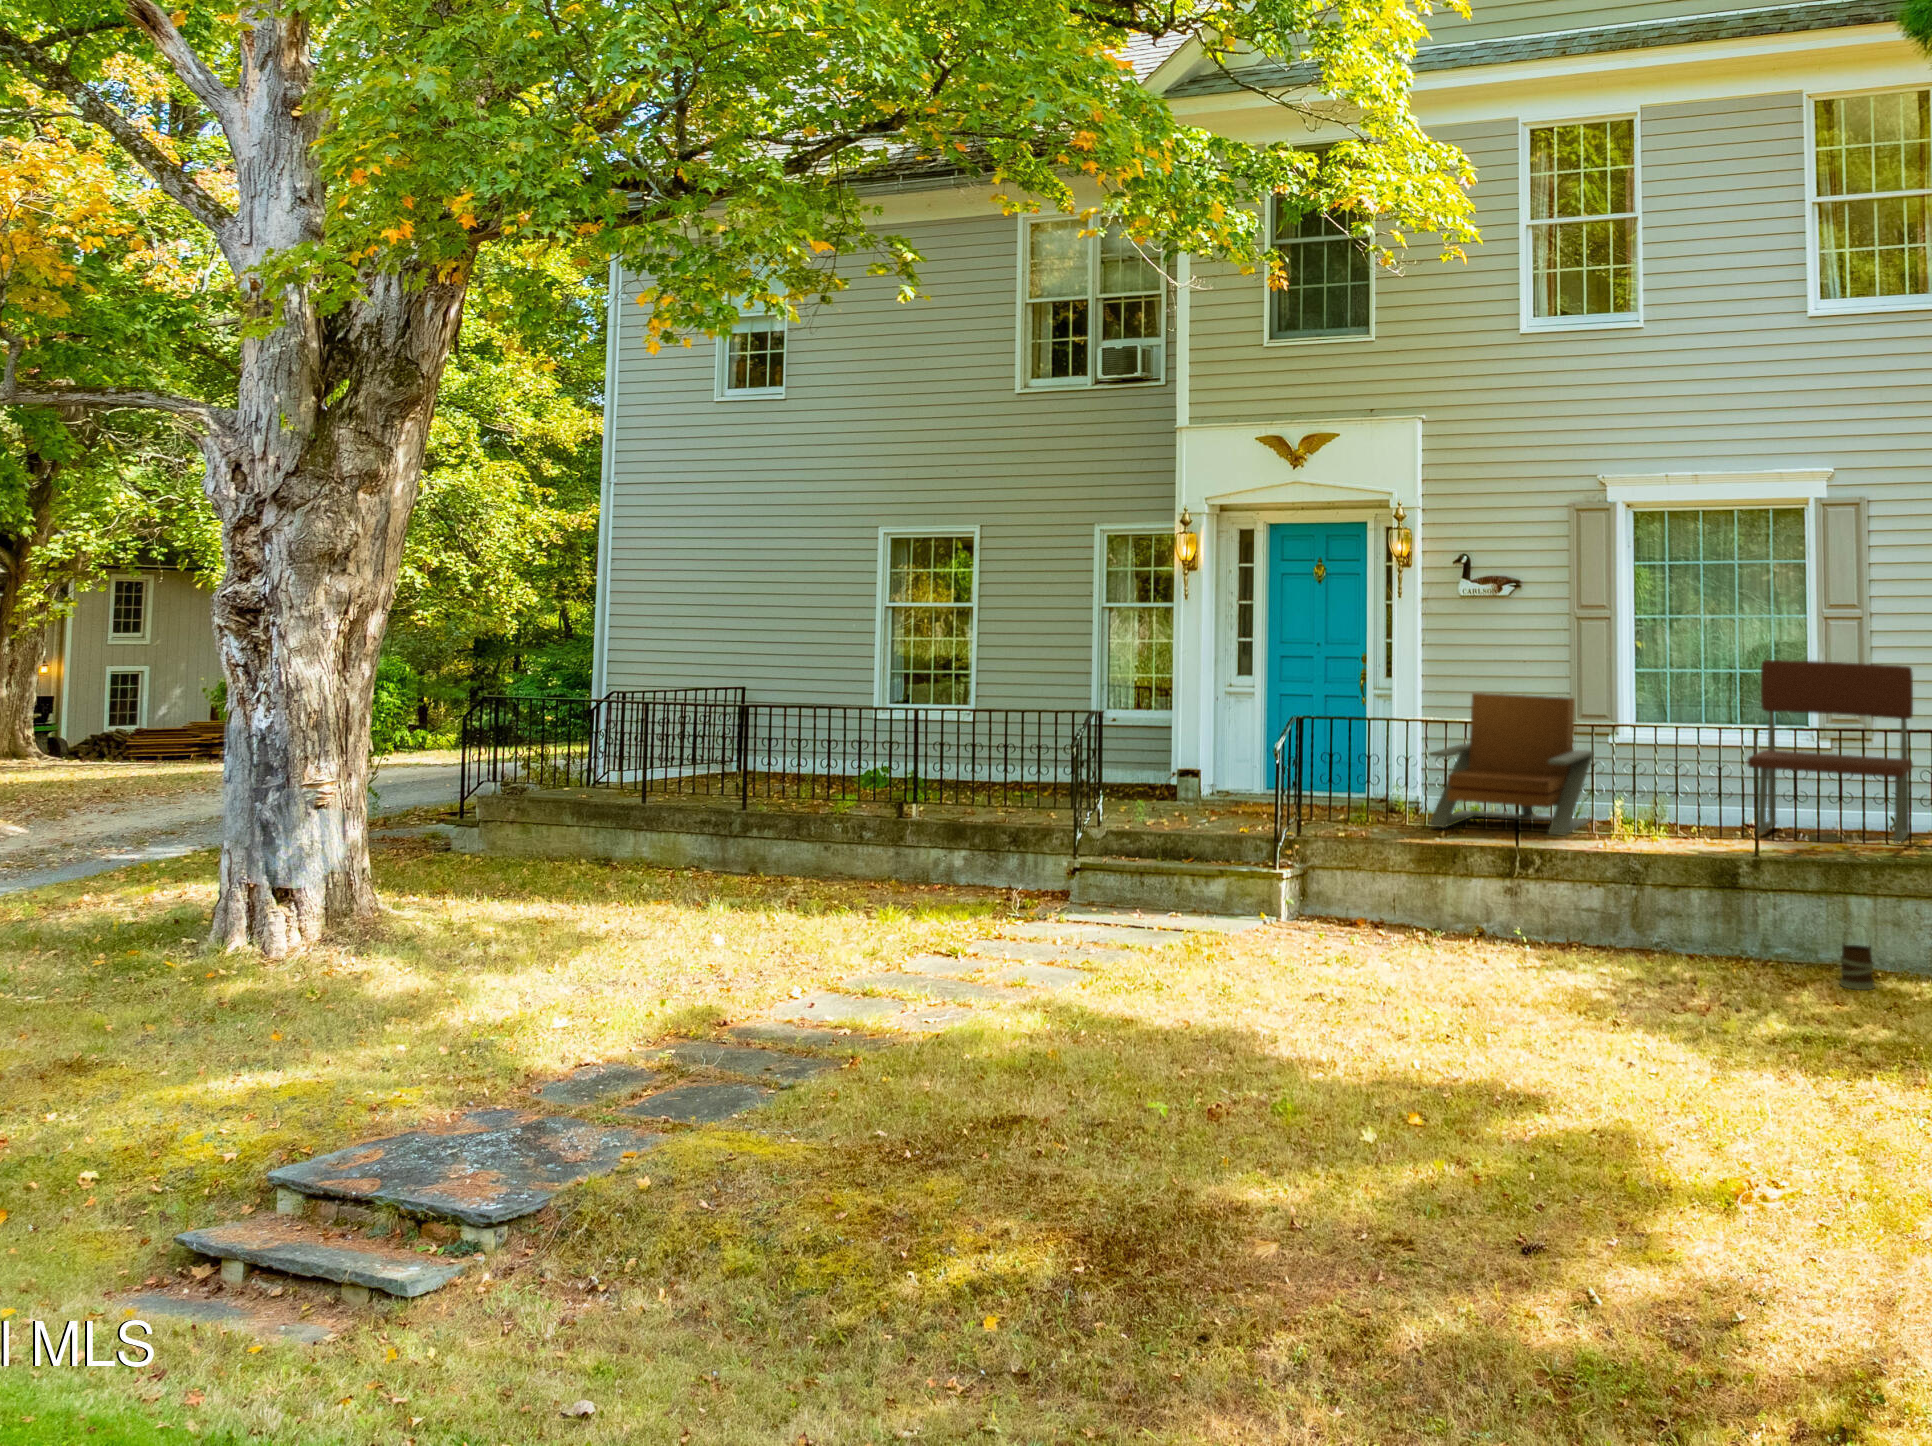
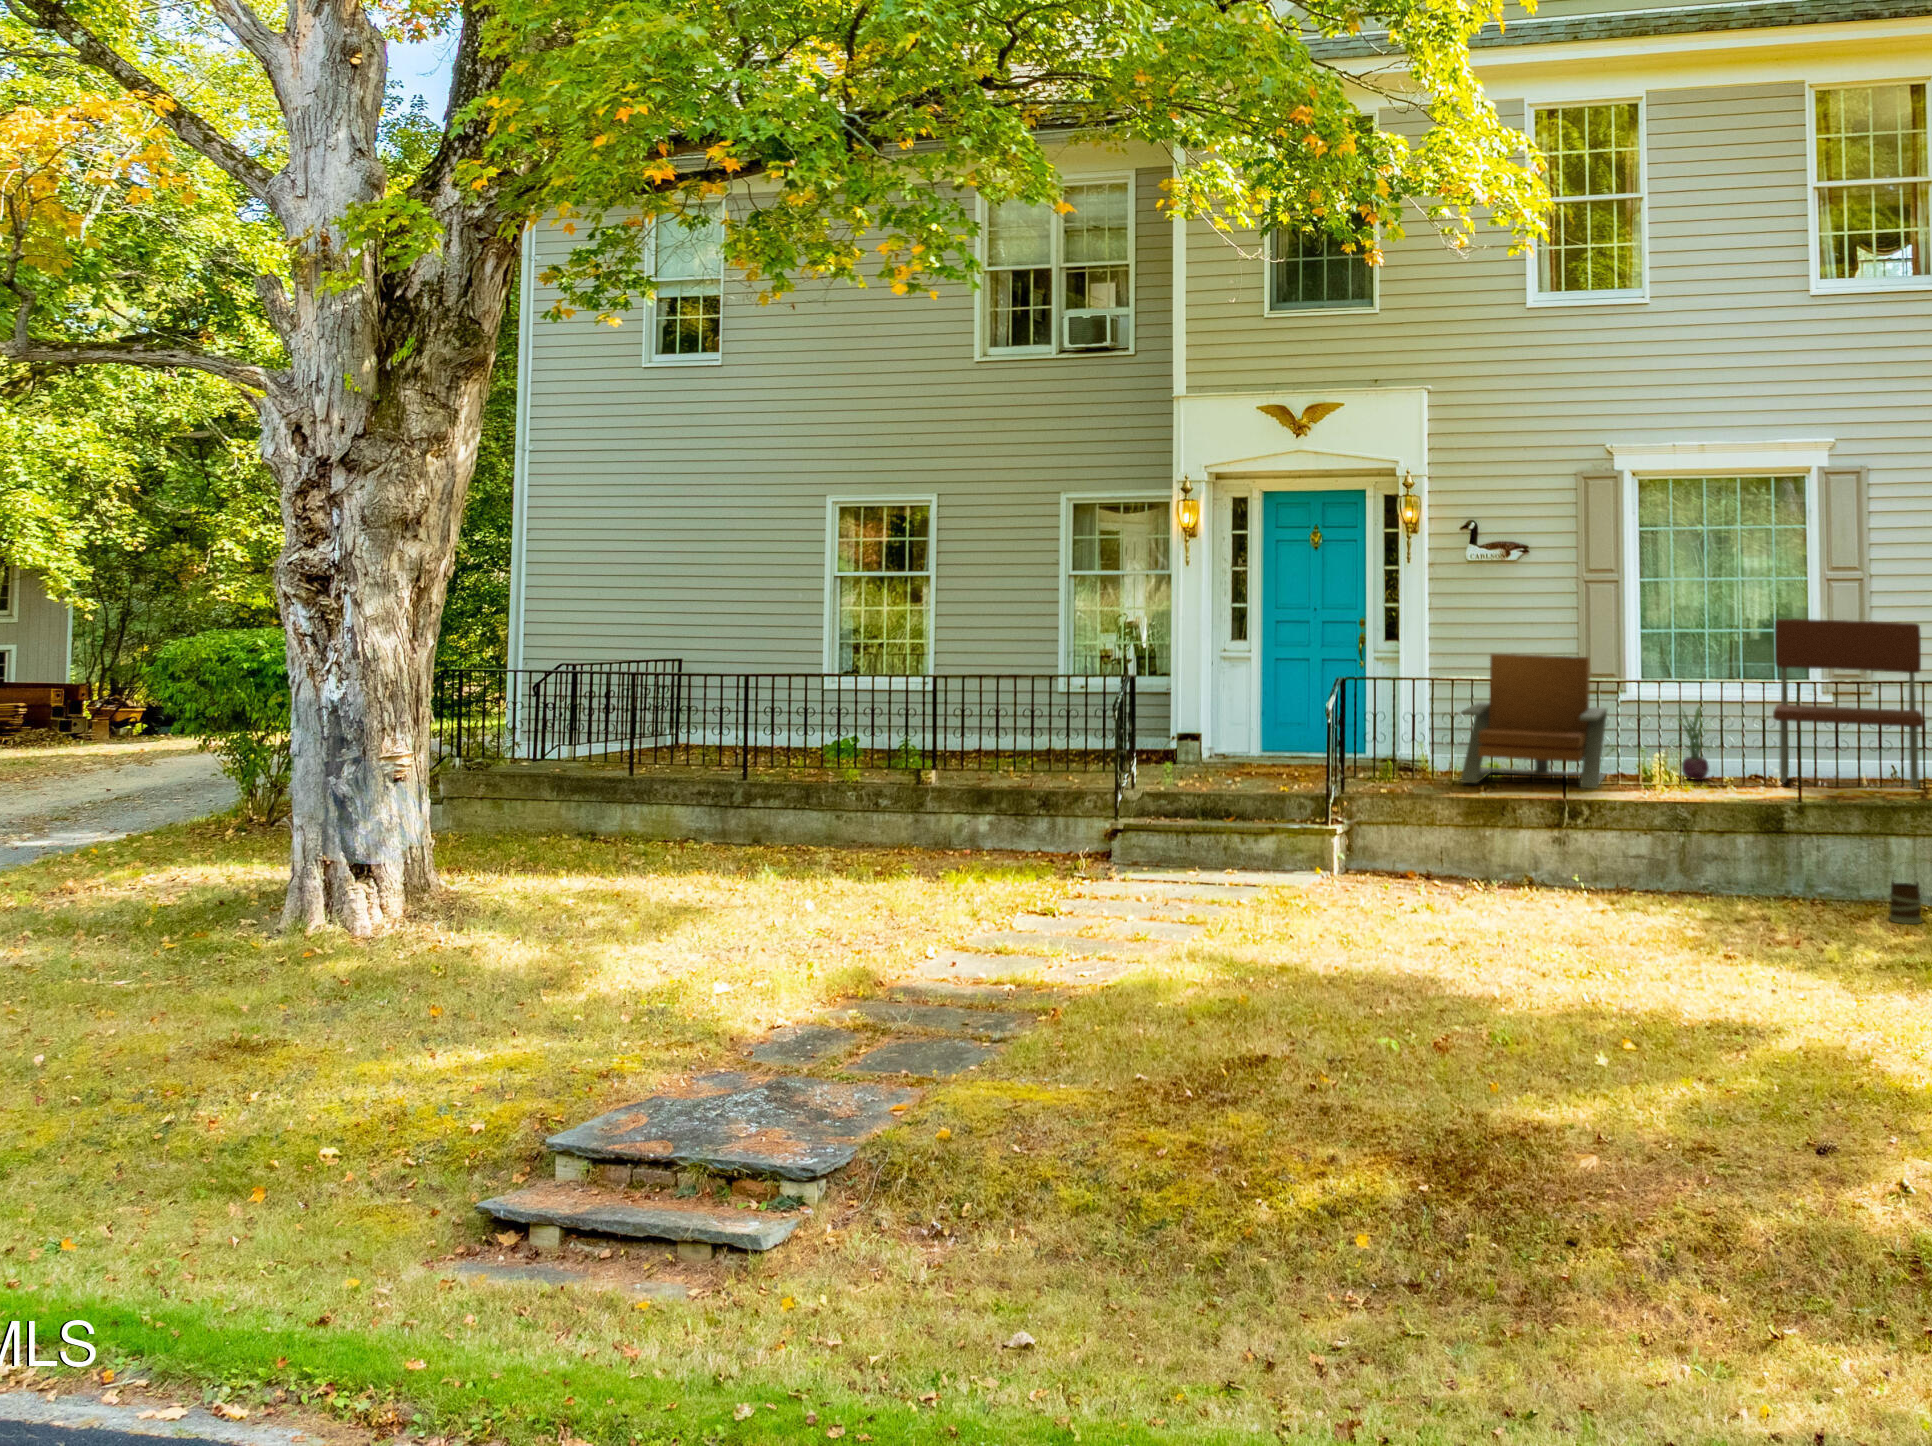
decorative plant: none [1635,749,1720,828] -> present [1675,707,1709,780]

